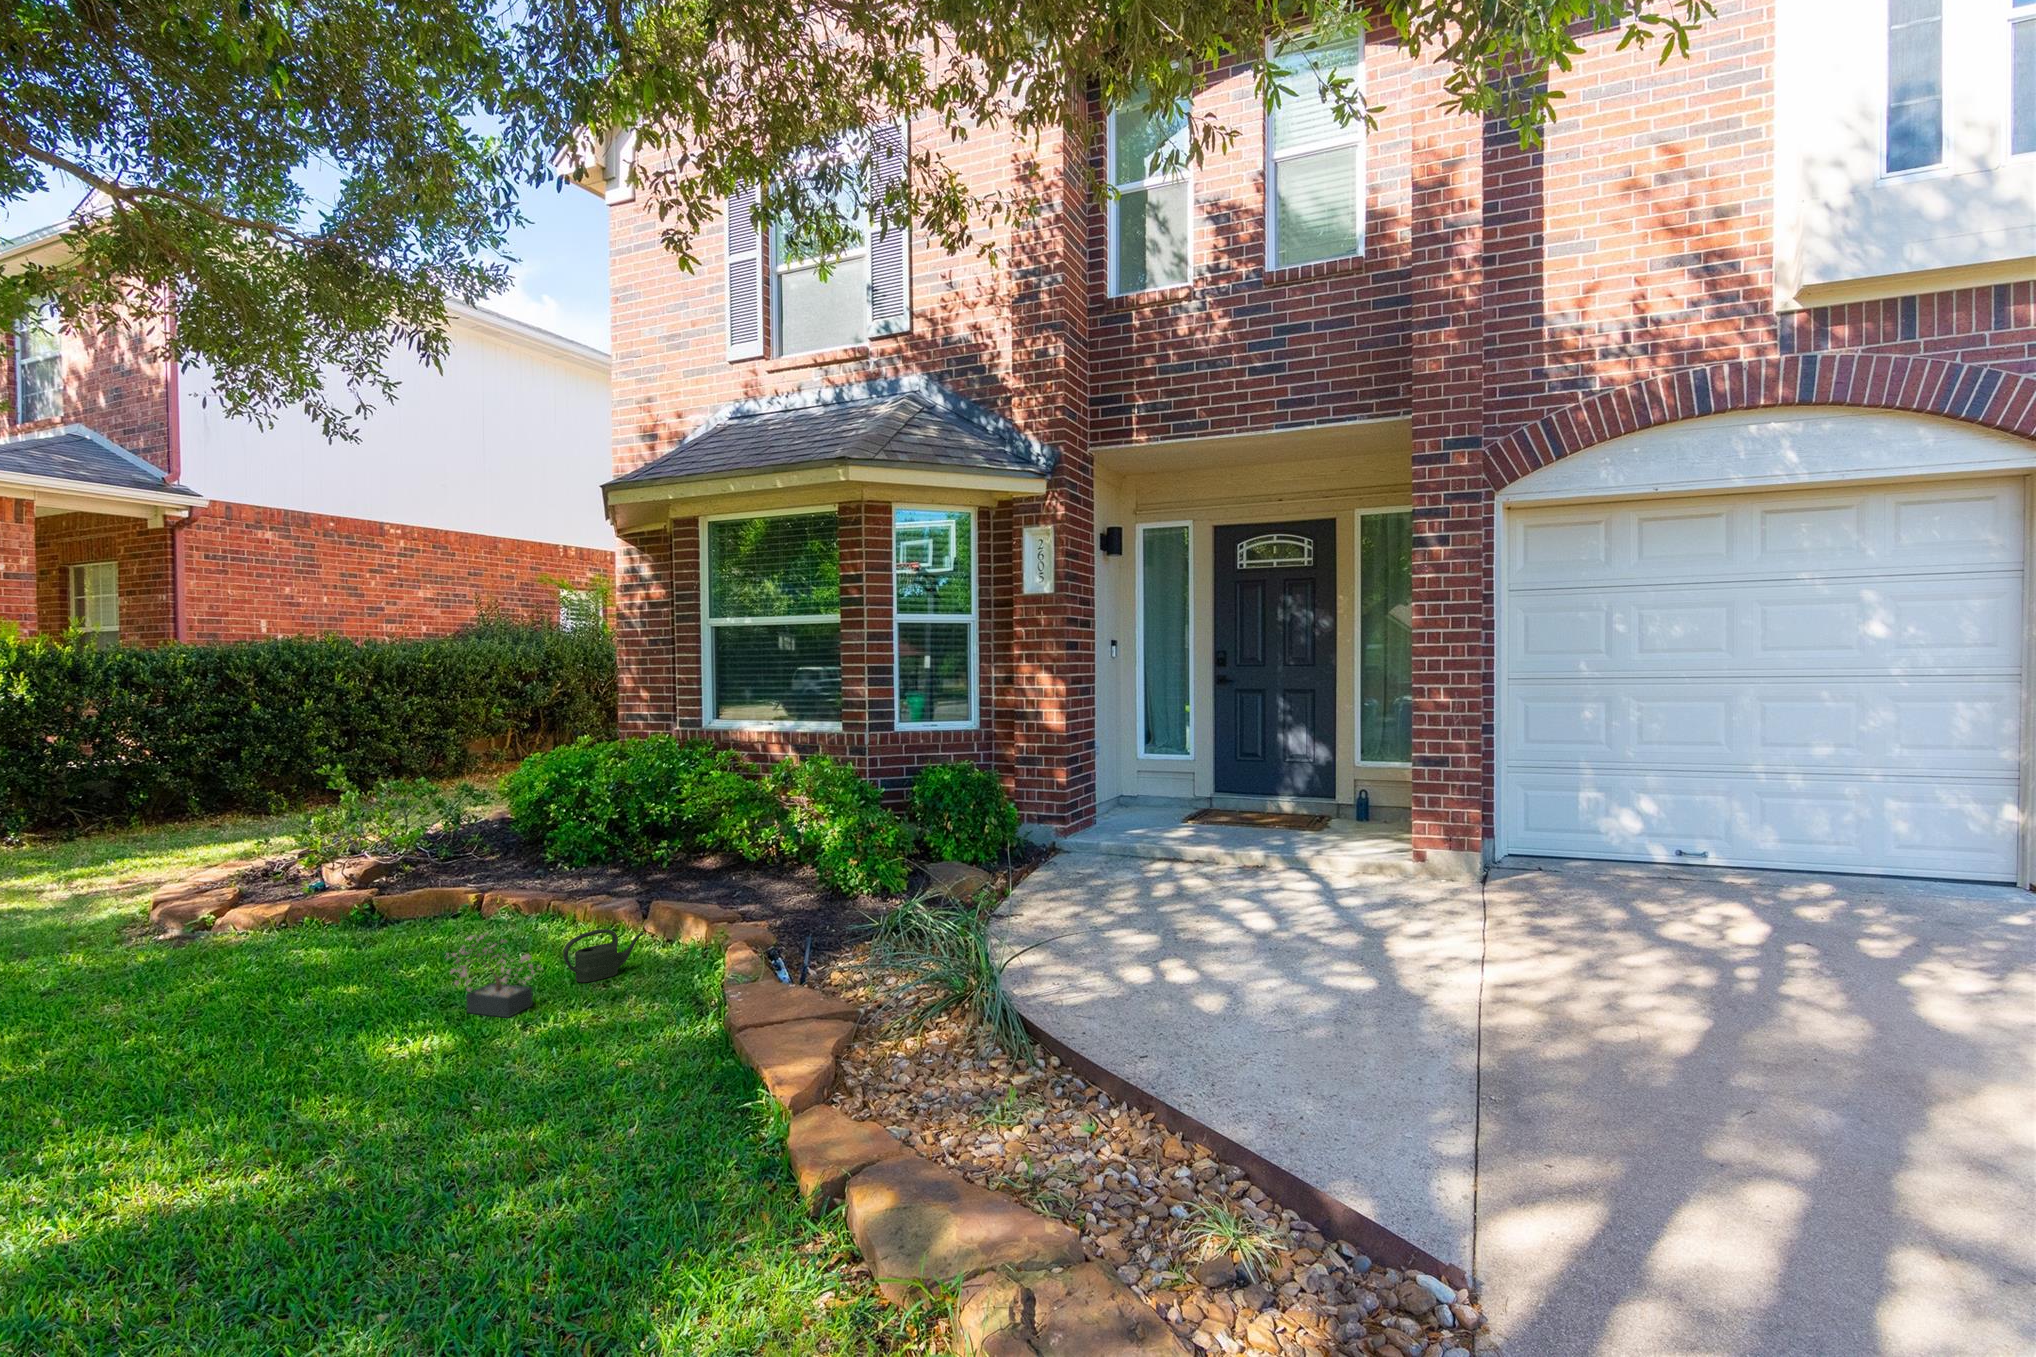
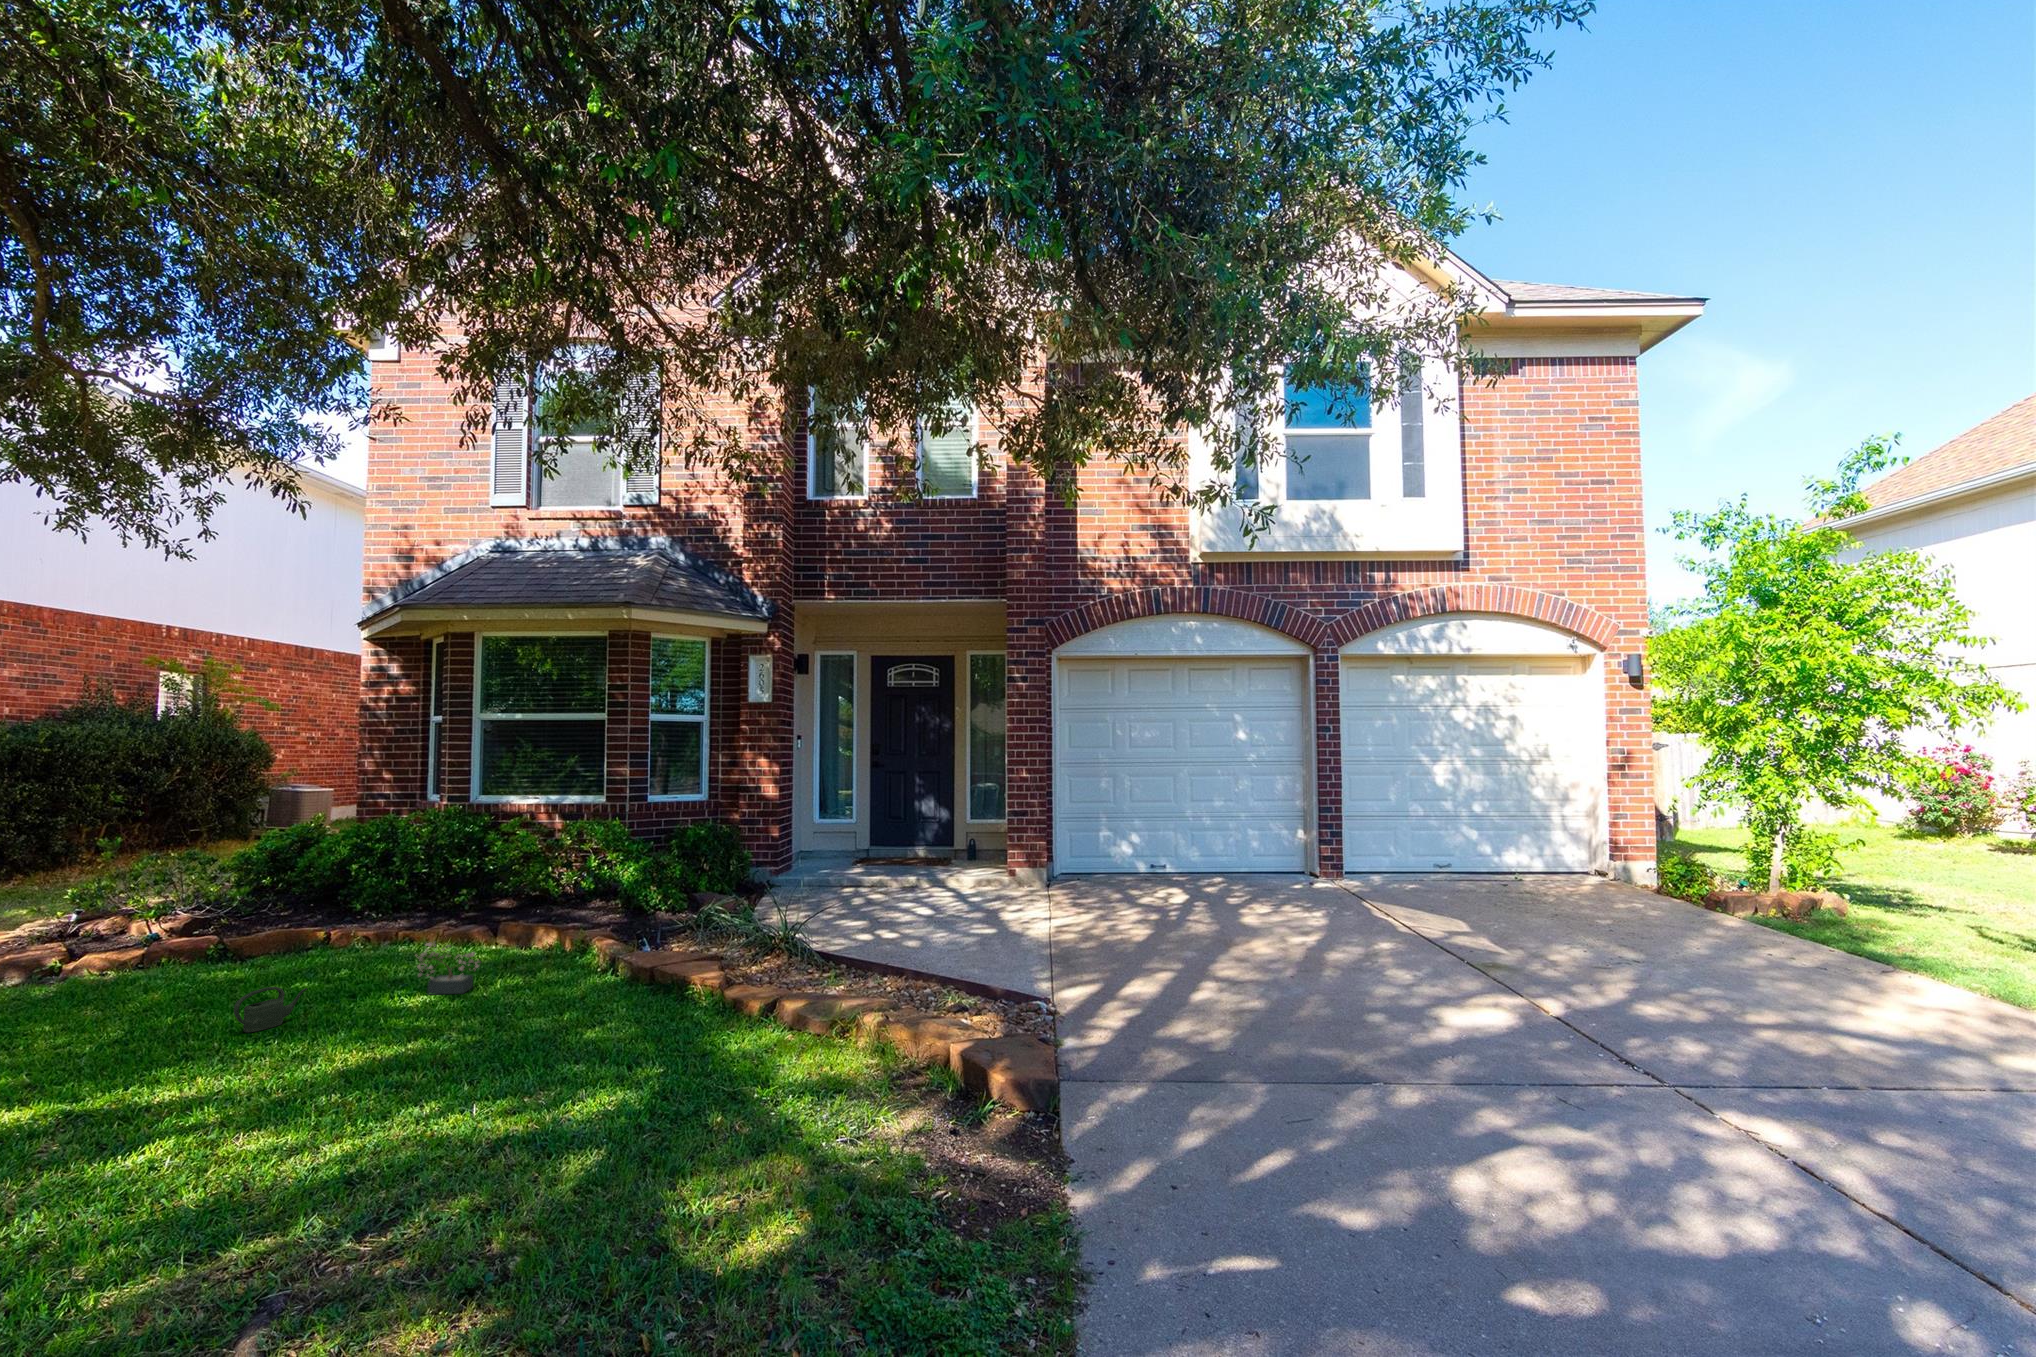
watering can: present [563,929,644,982] -> present [234,987,307,1032]

